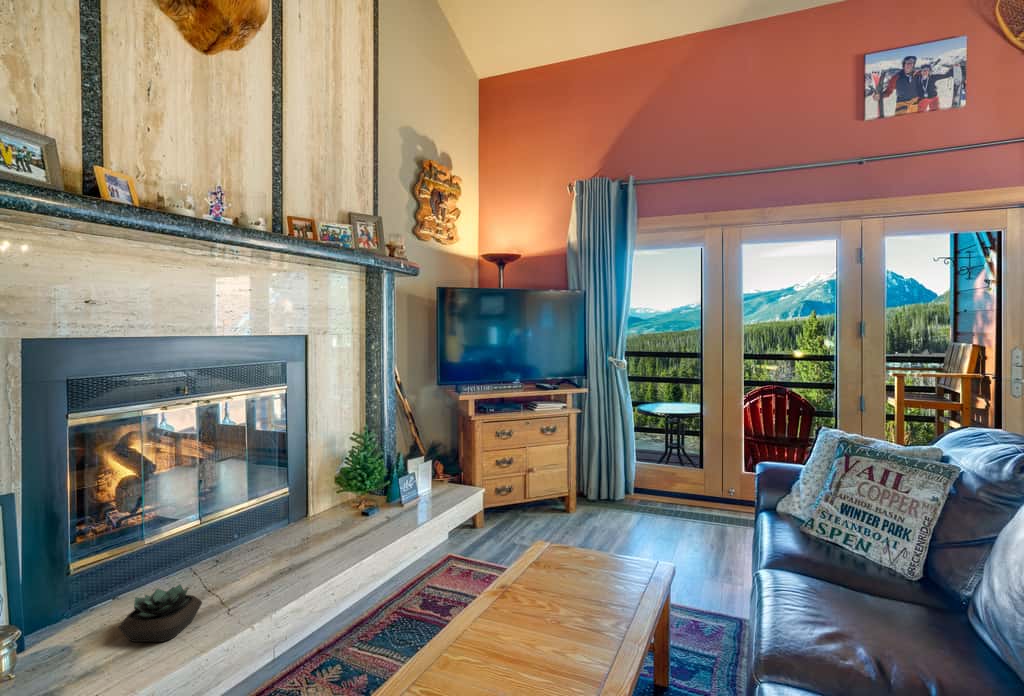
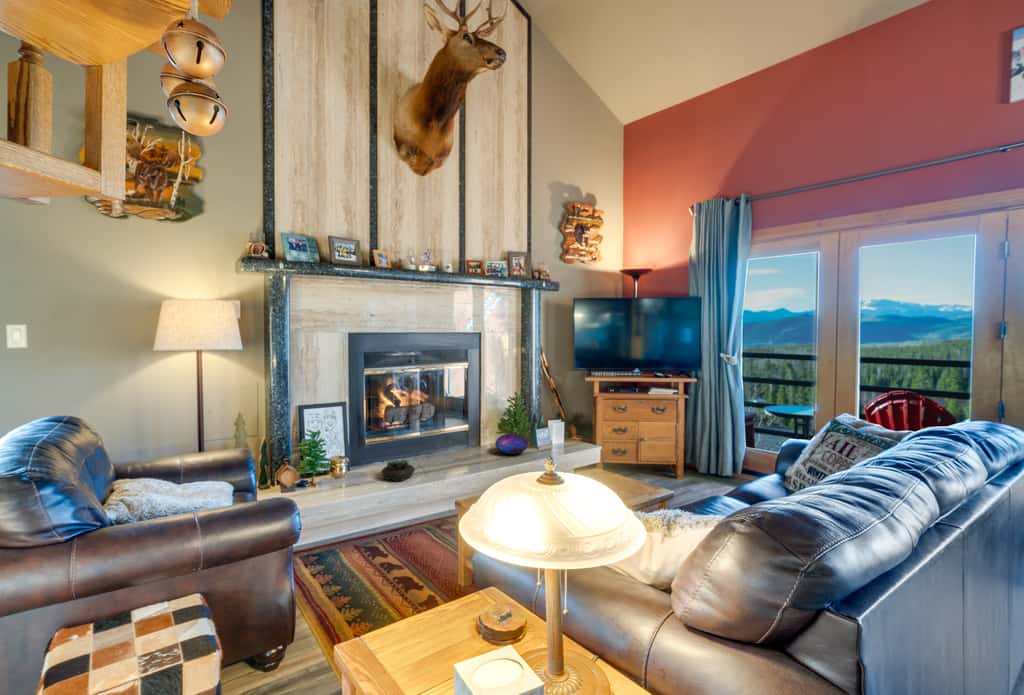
decorative orb: none [342,492,396,527] -> present [495,434,528,454]

